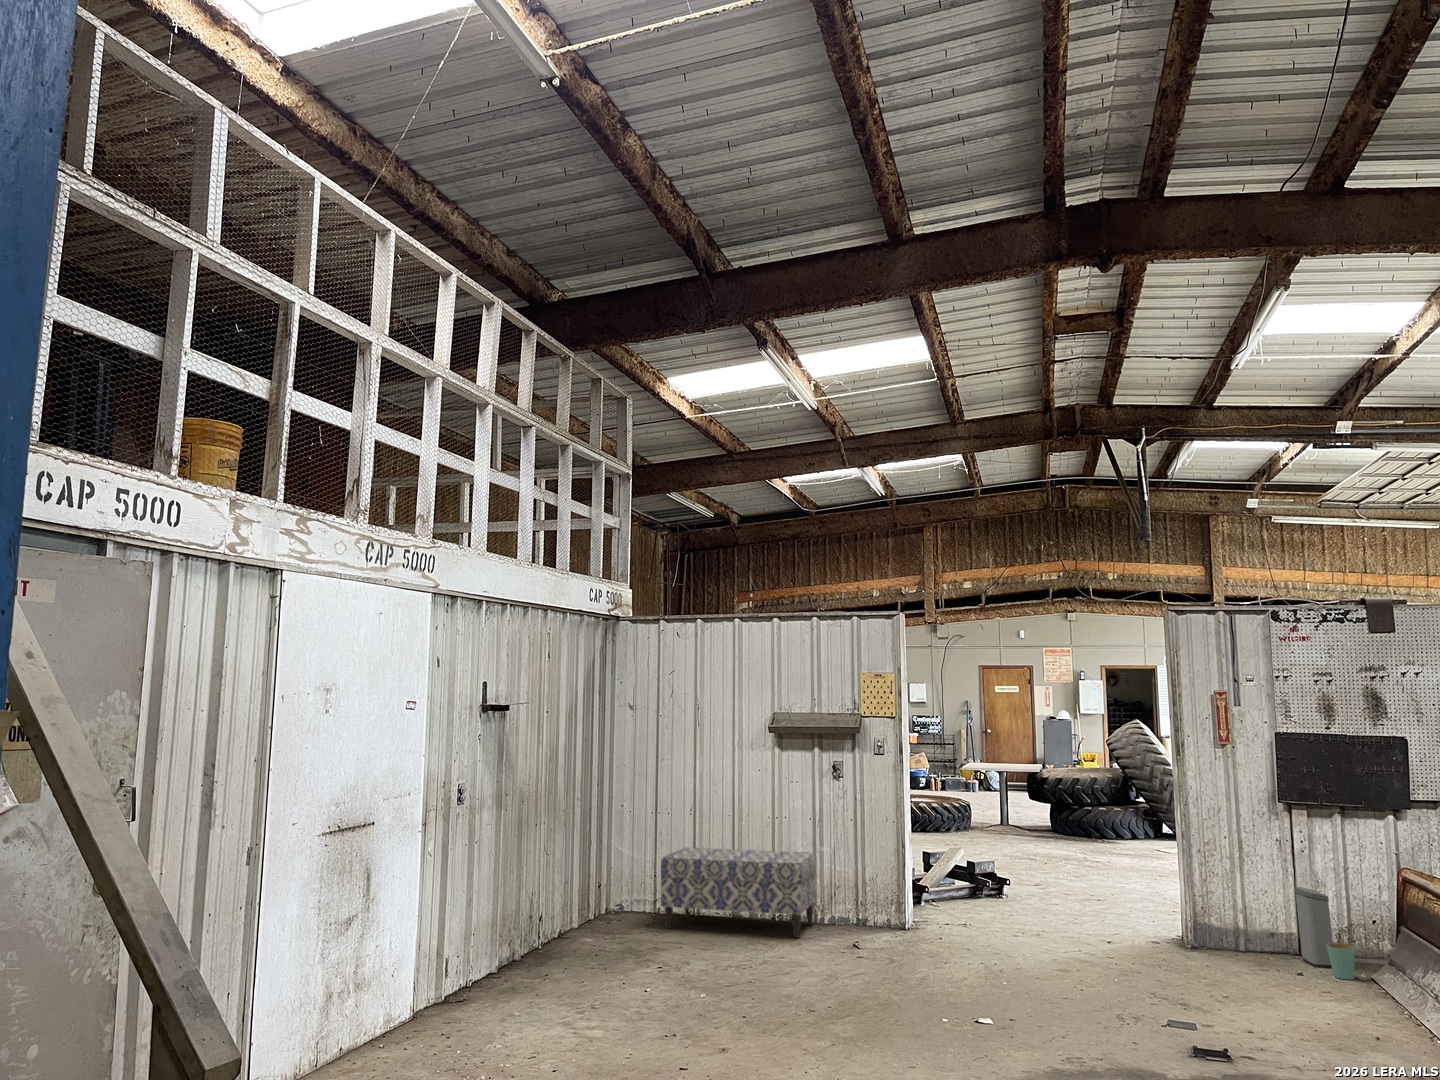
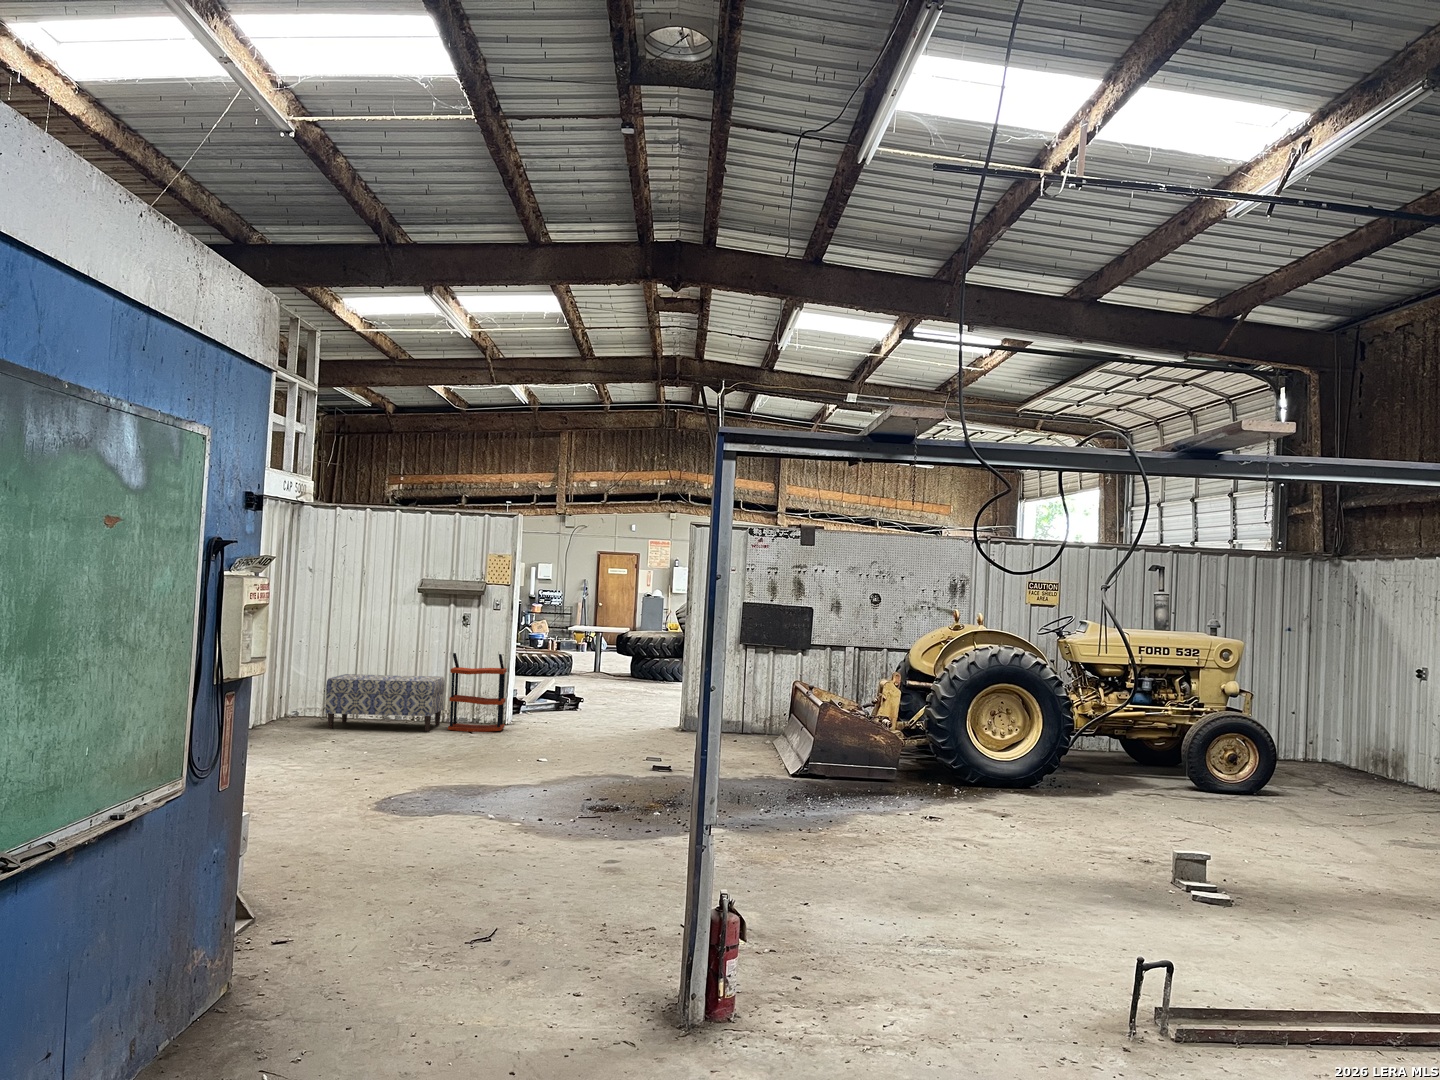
shelving unit: none [823,820,906,940] -> present [448,653,507,732]
trash can: present [1295,887,1355,980] -> none [743,694,765,743]

